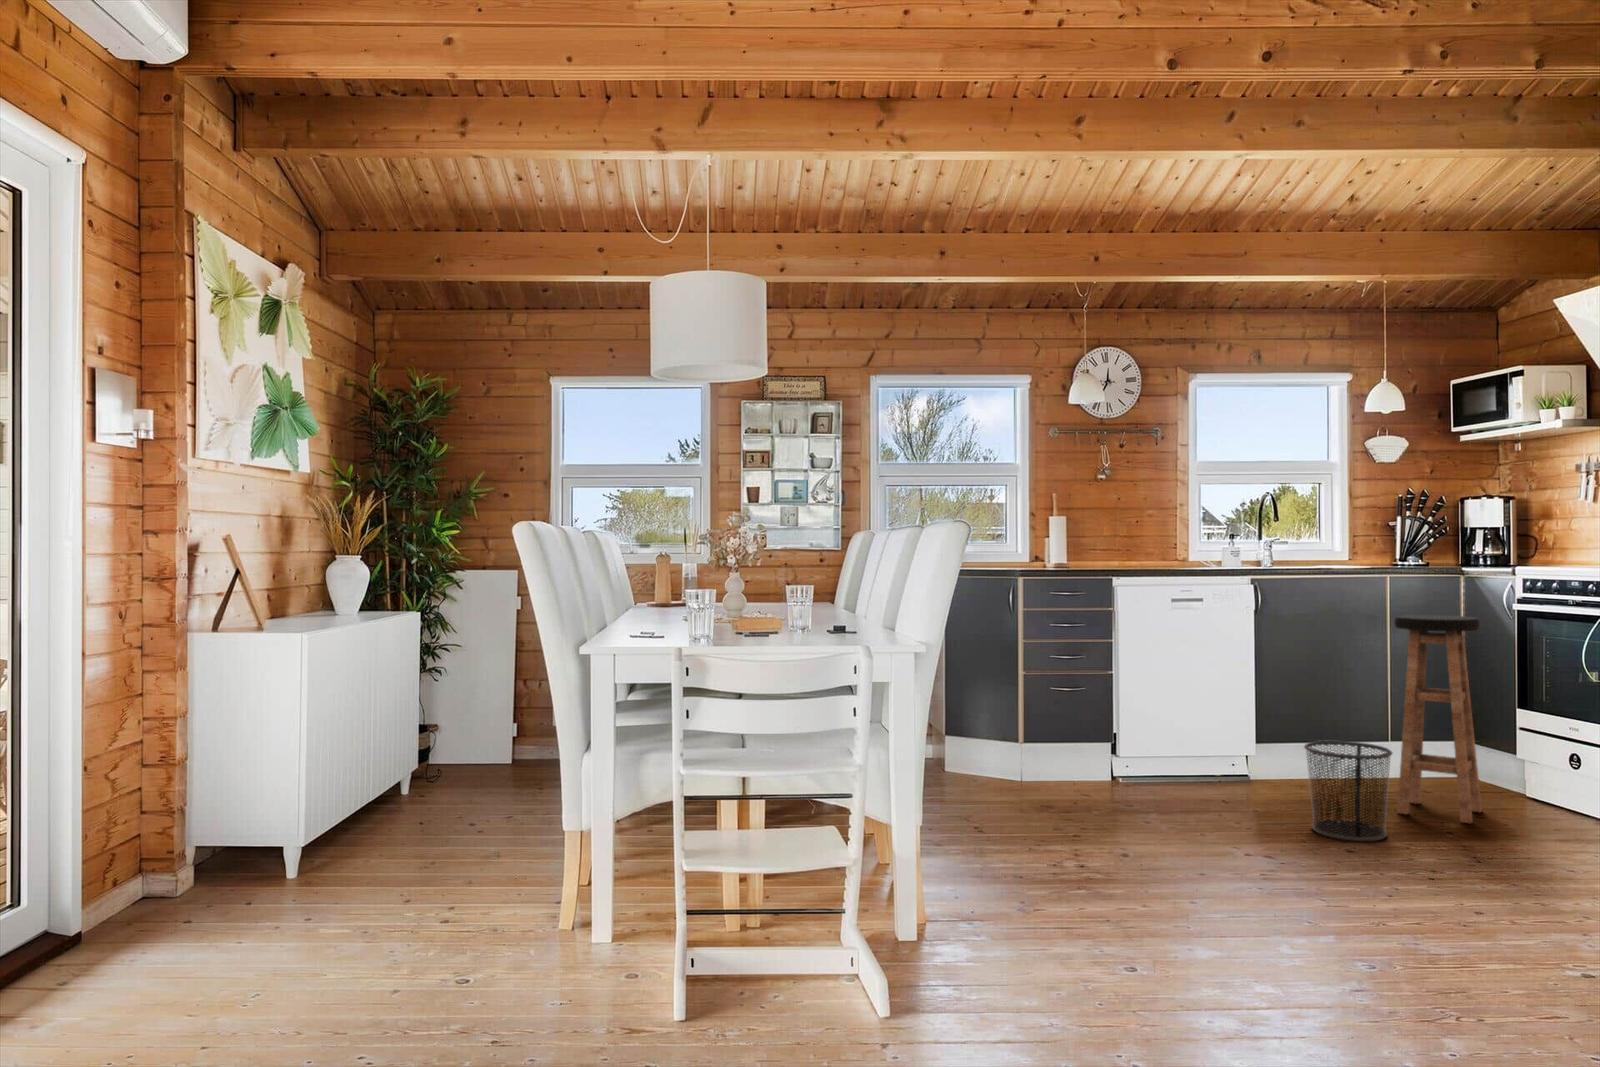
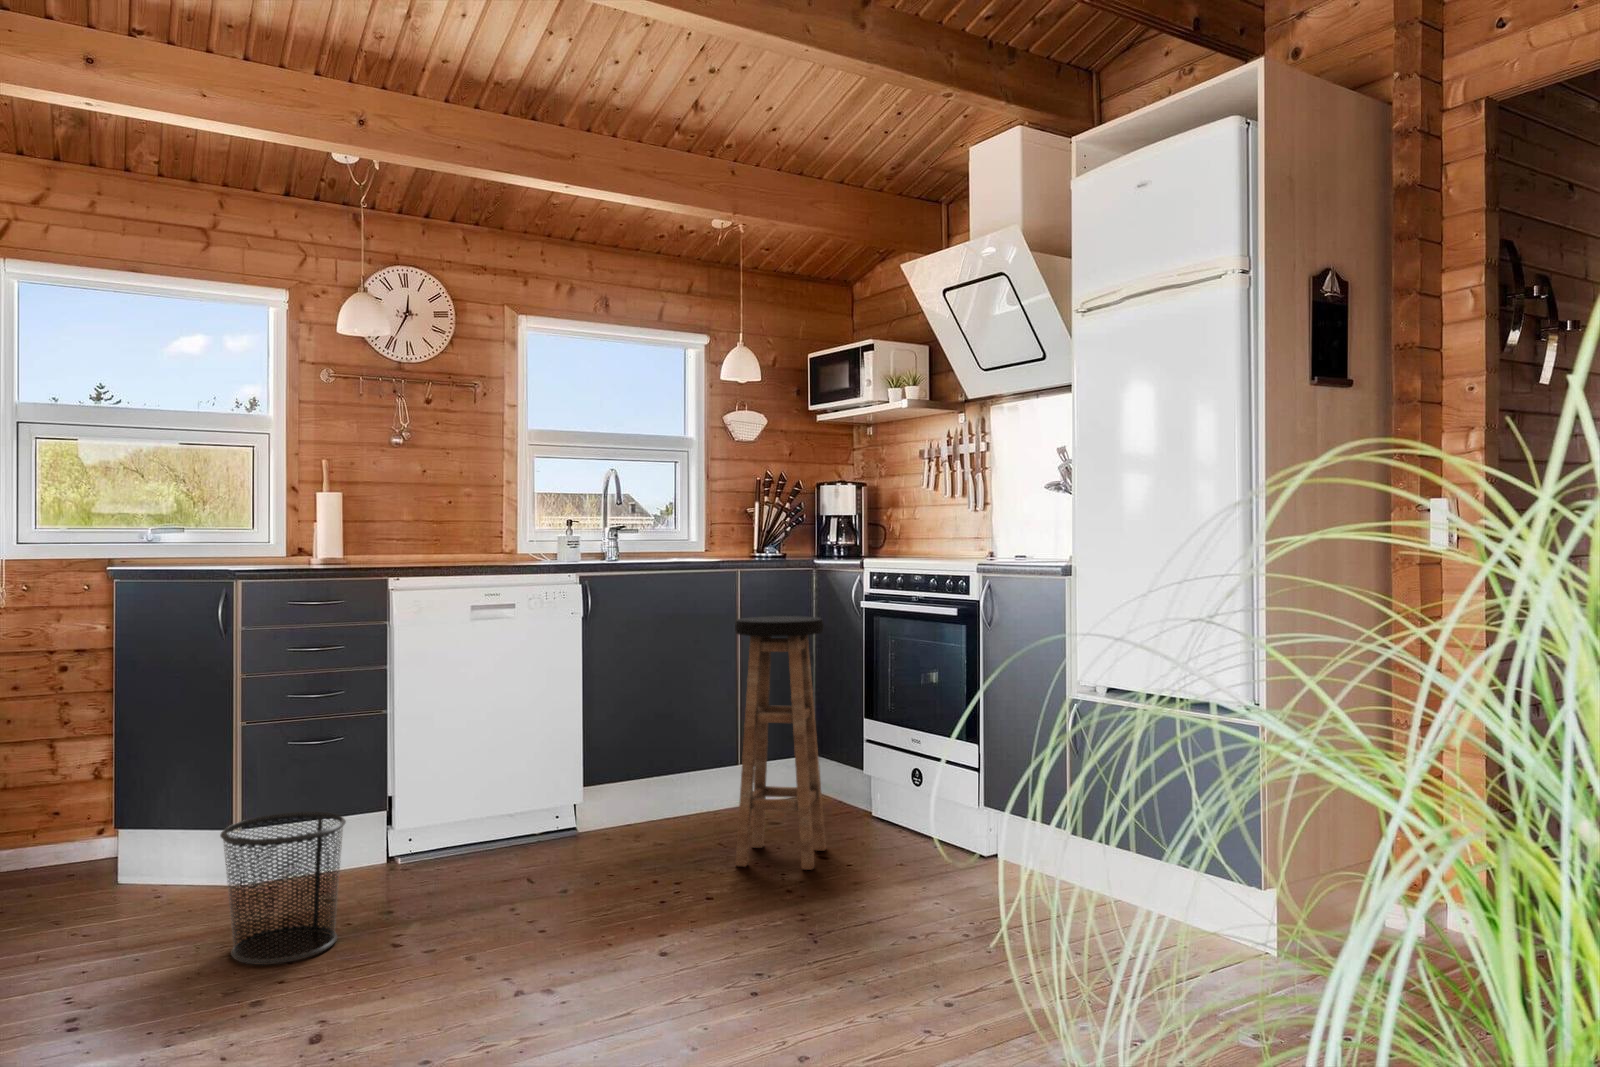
waste bin: present [1304,741,1392,841] -> present [220,812,346,965]

